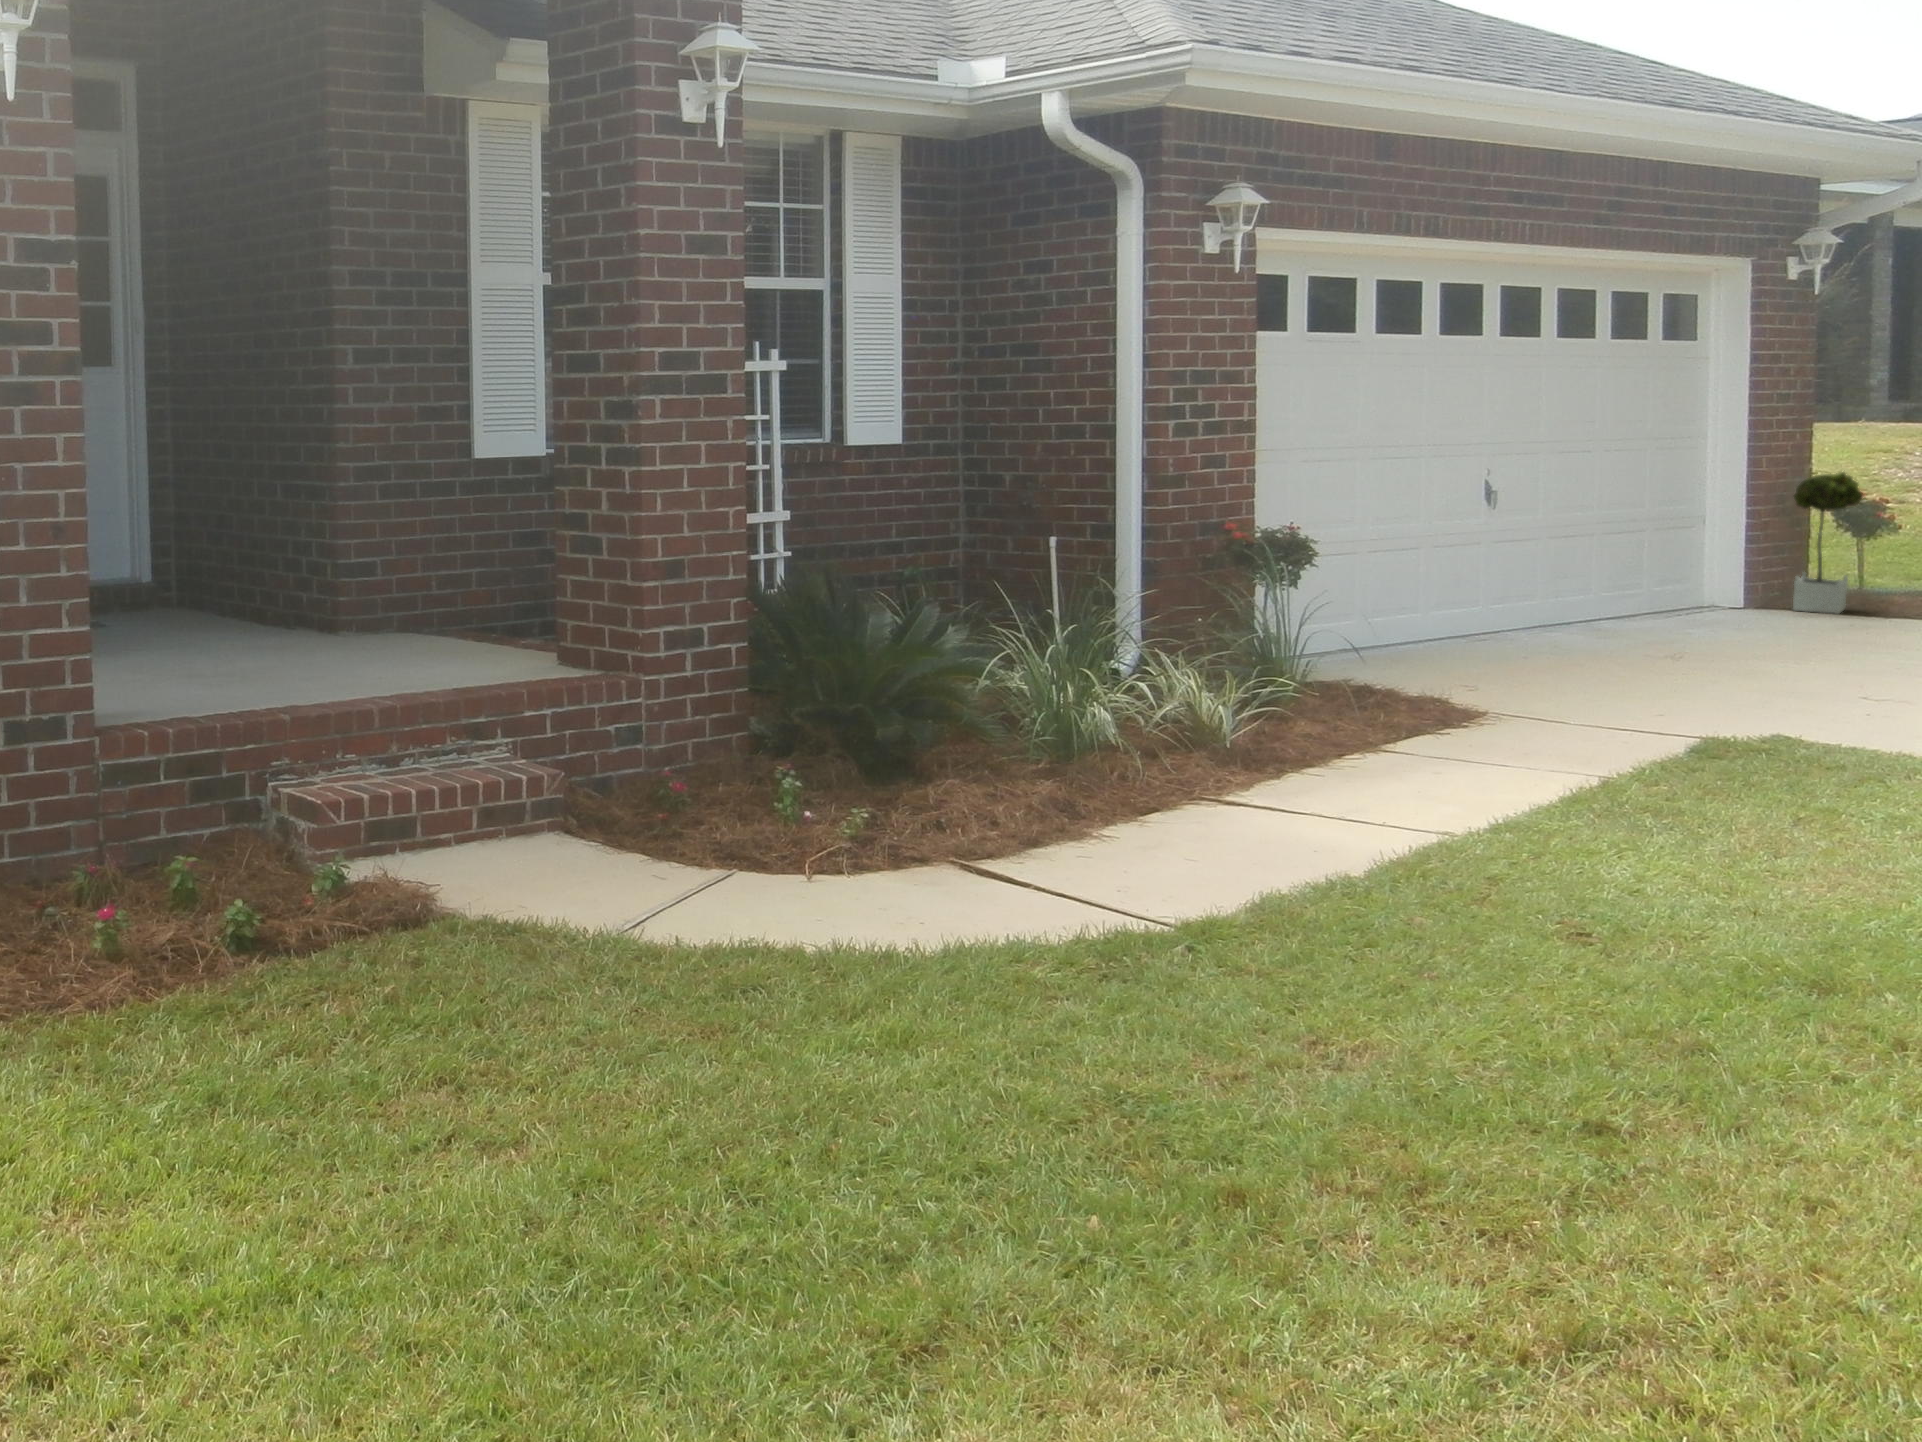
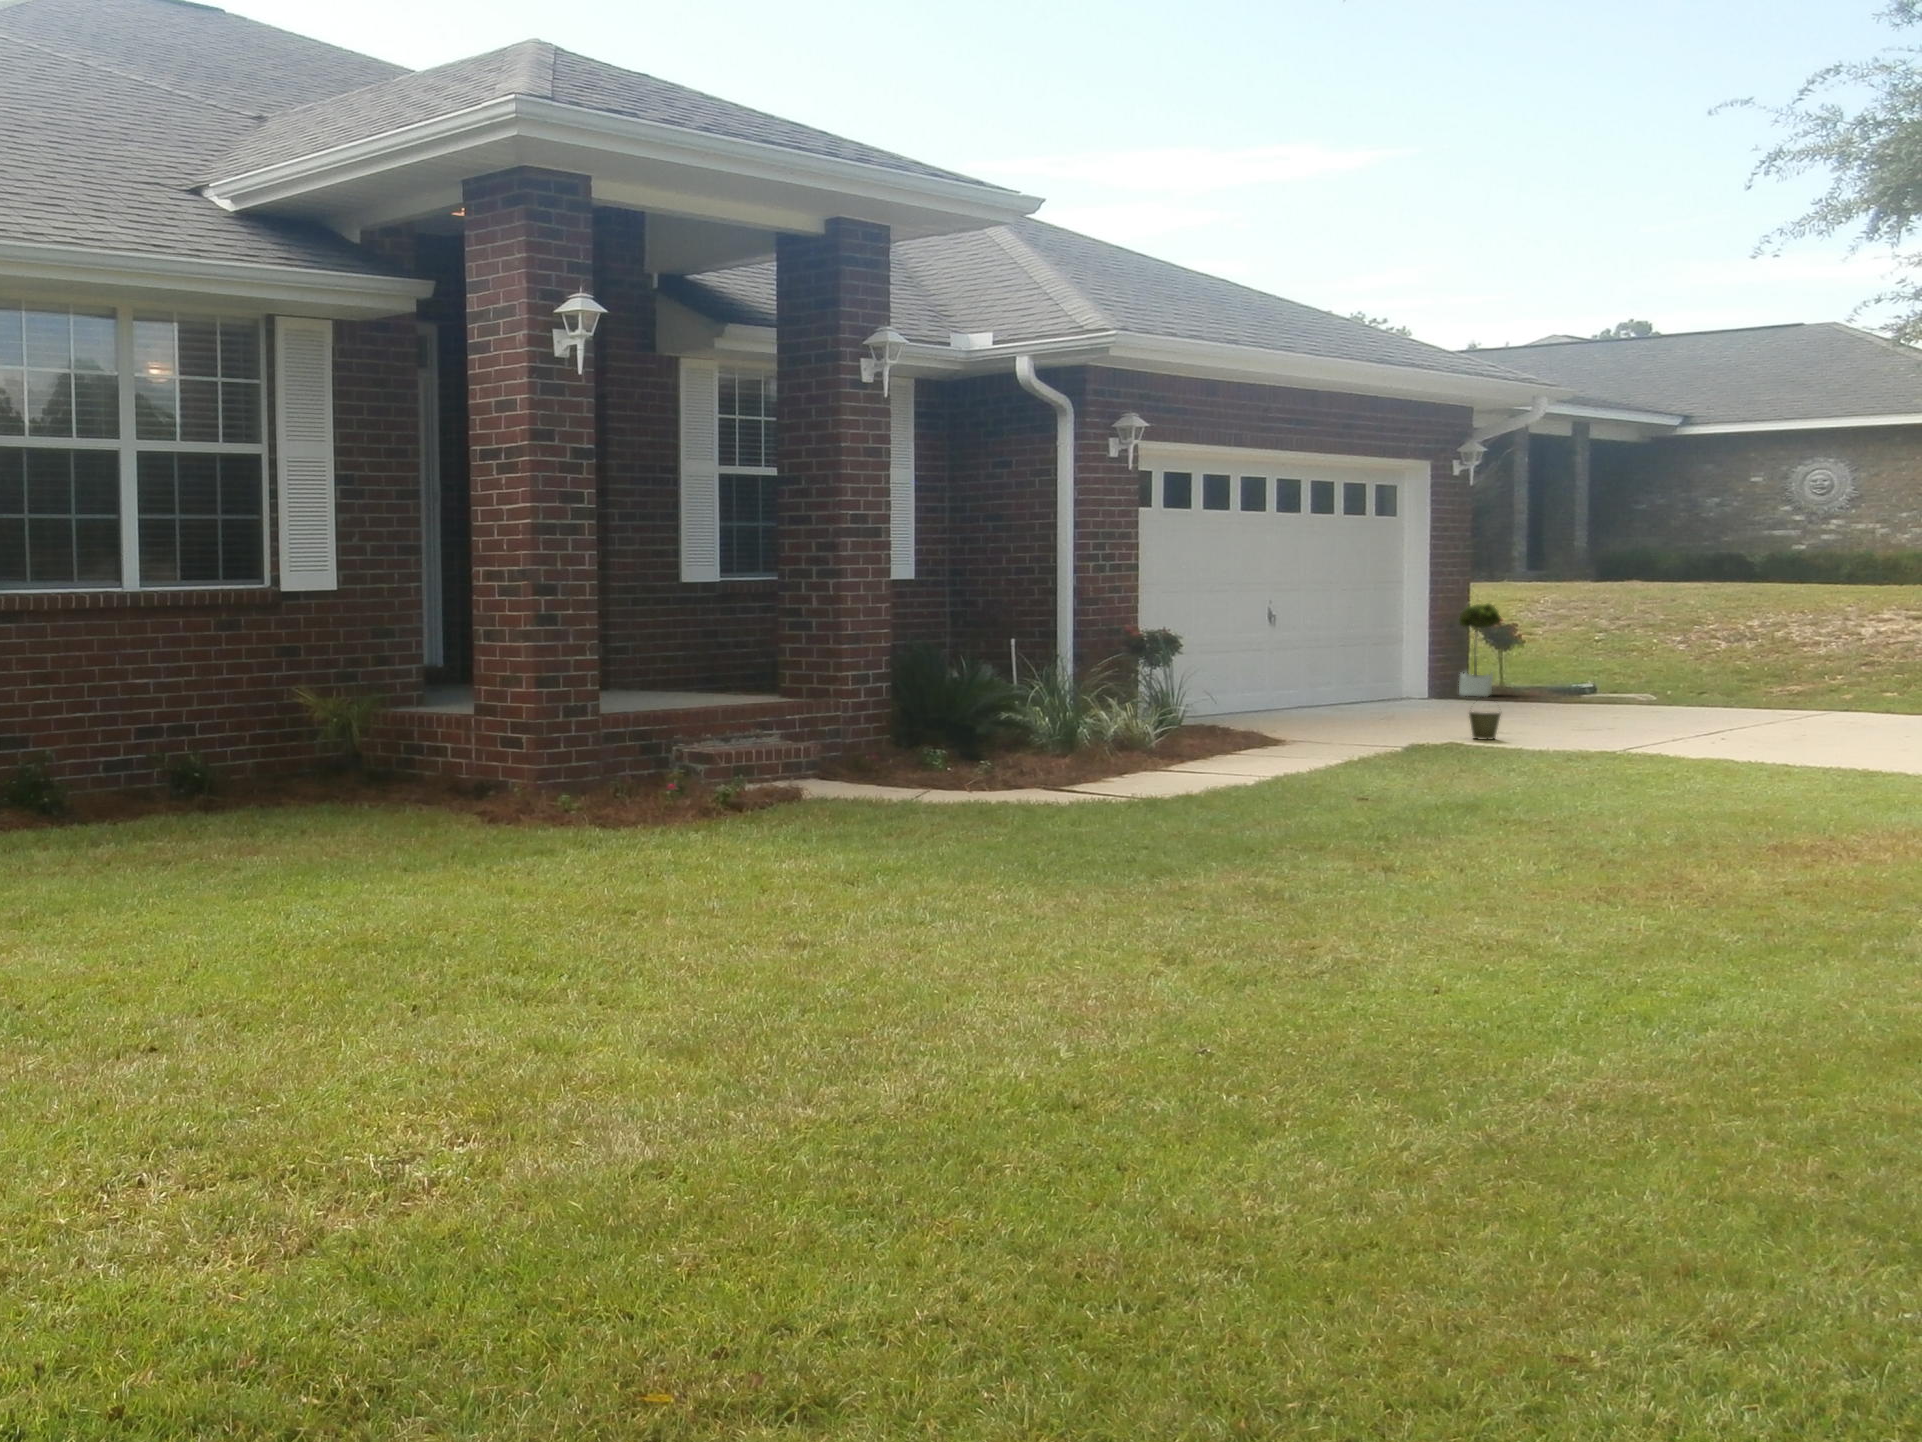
bucket: none [1819,656,1880,731] -> present [1469,712,1501,740]

